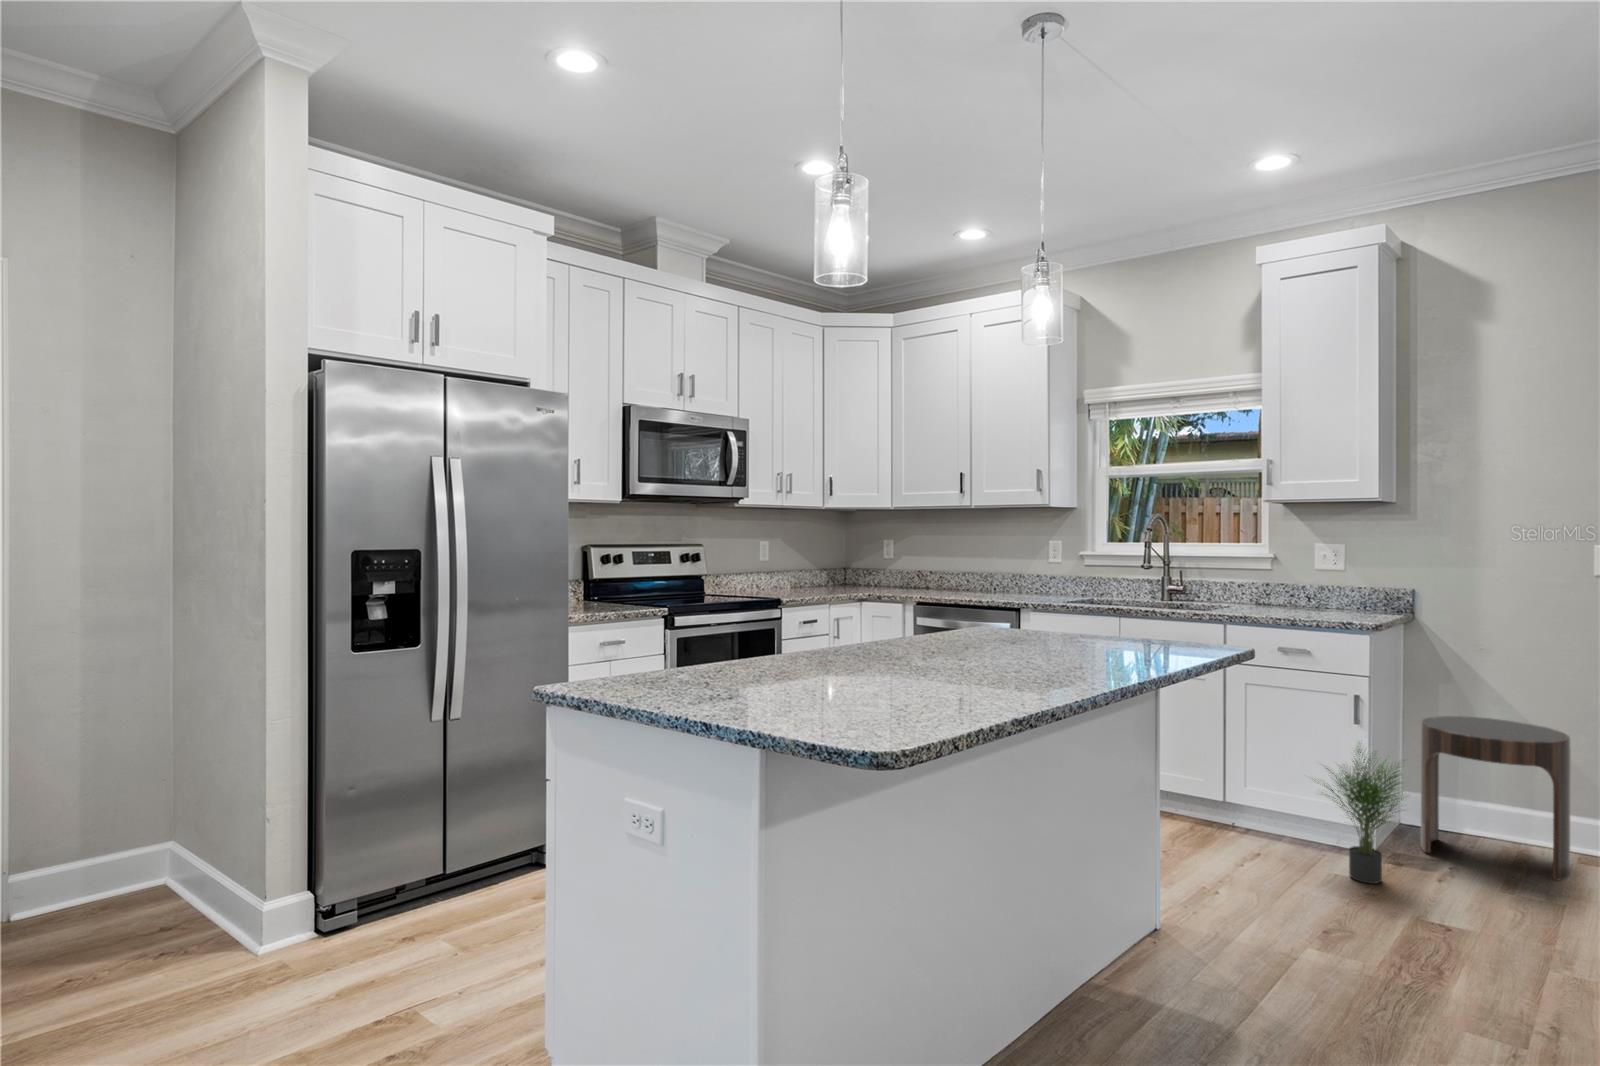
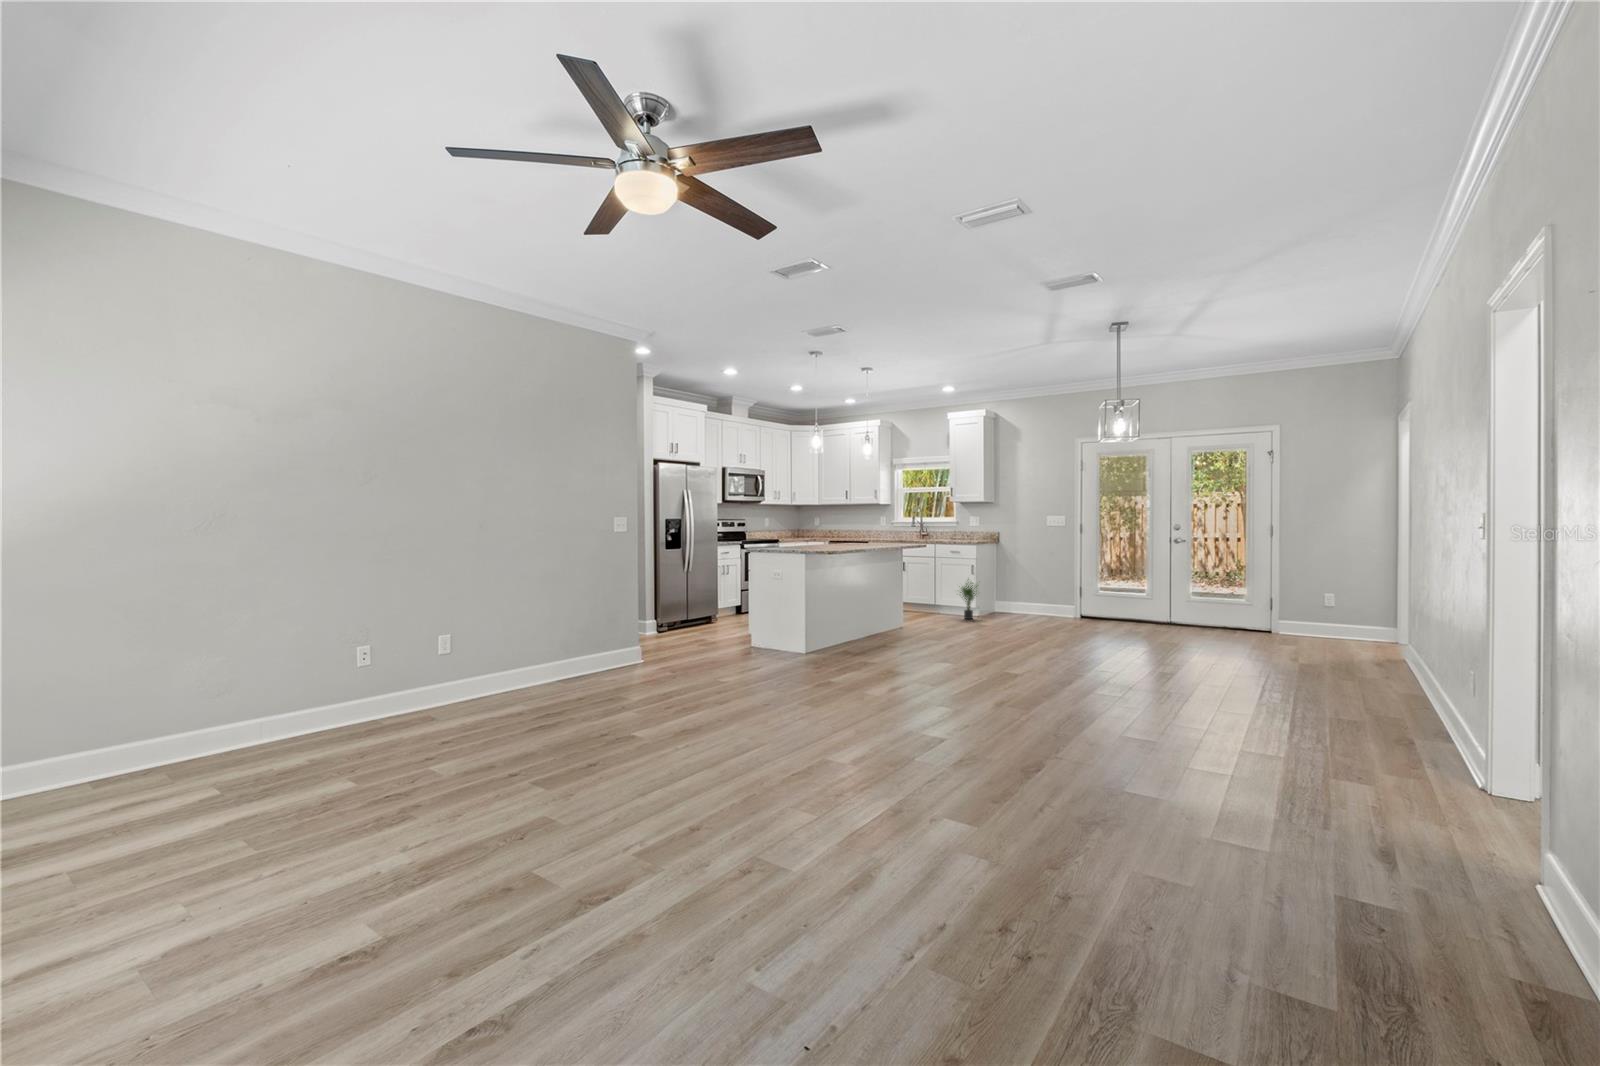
side table: present [1421,716,1571,880] -> none [993,573,1031,617]

